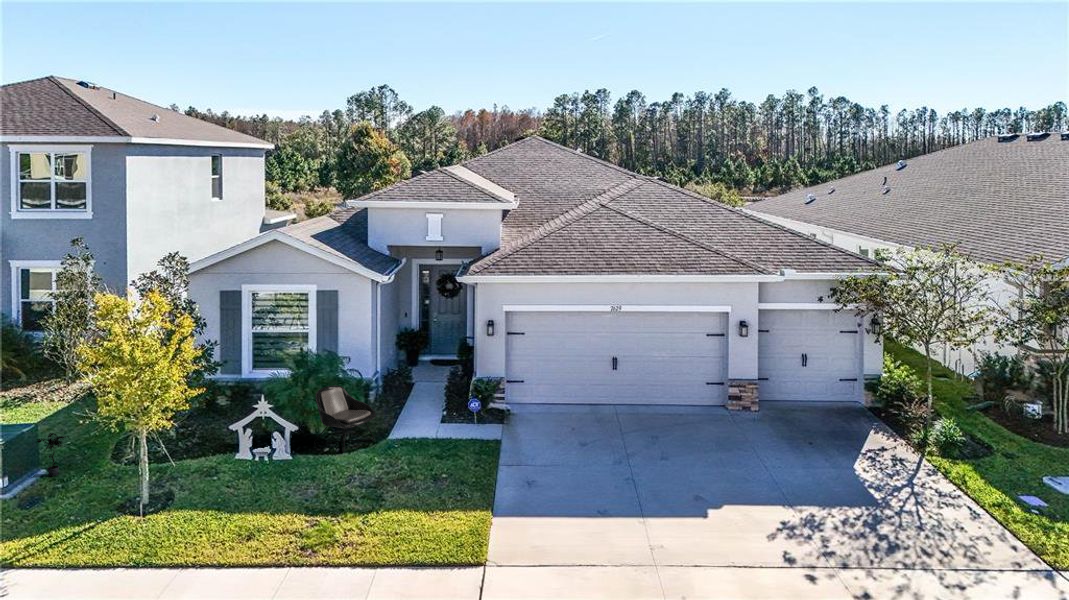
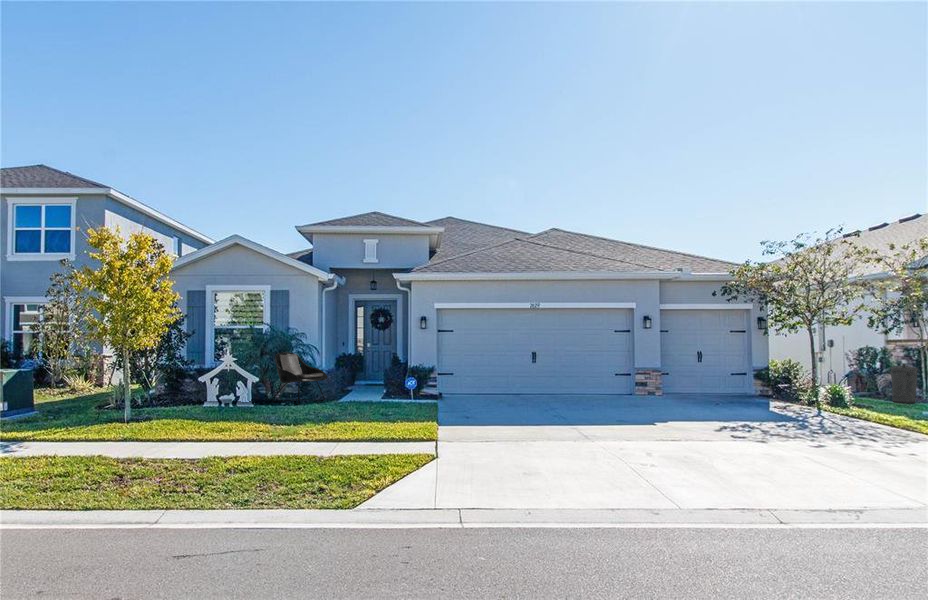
trash can: none [1021,385,1055,432] -> present [891,364,918,403]
potted plant: present [37,433,69,476] -> none [28,371,58,410]

